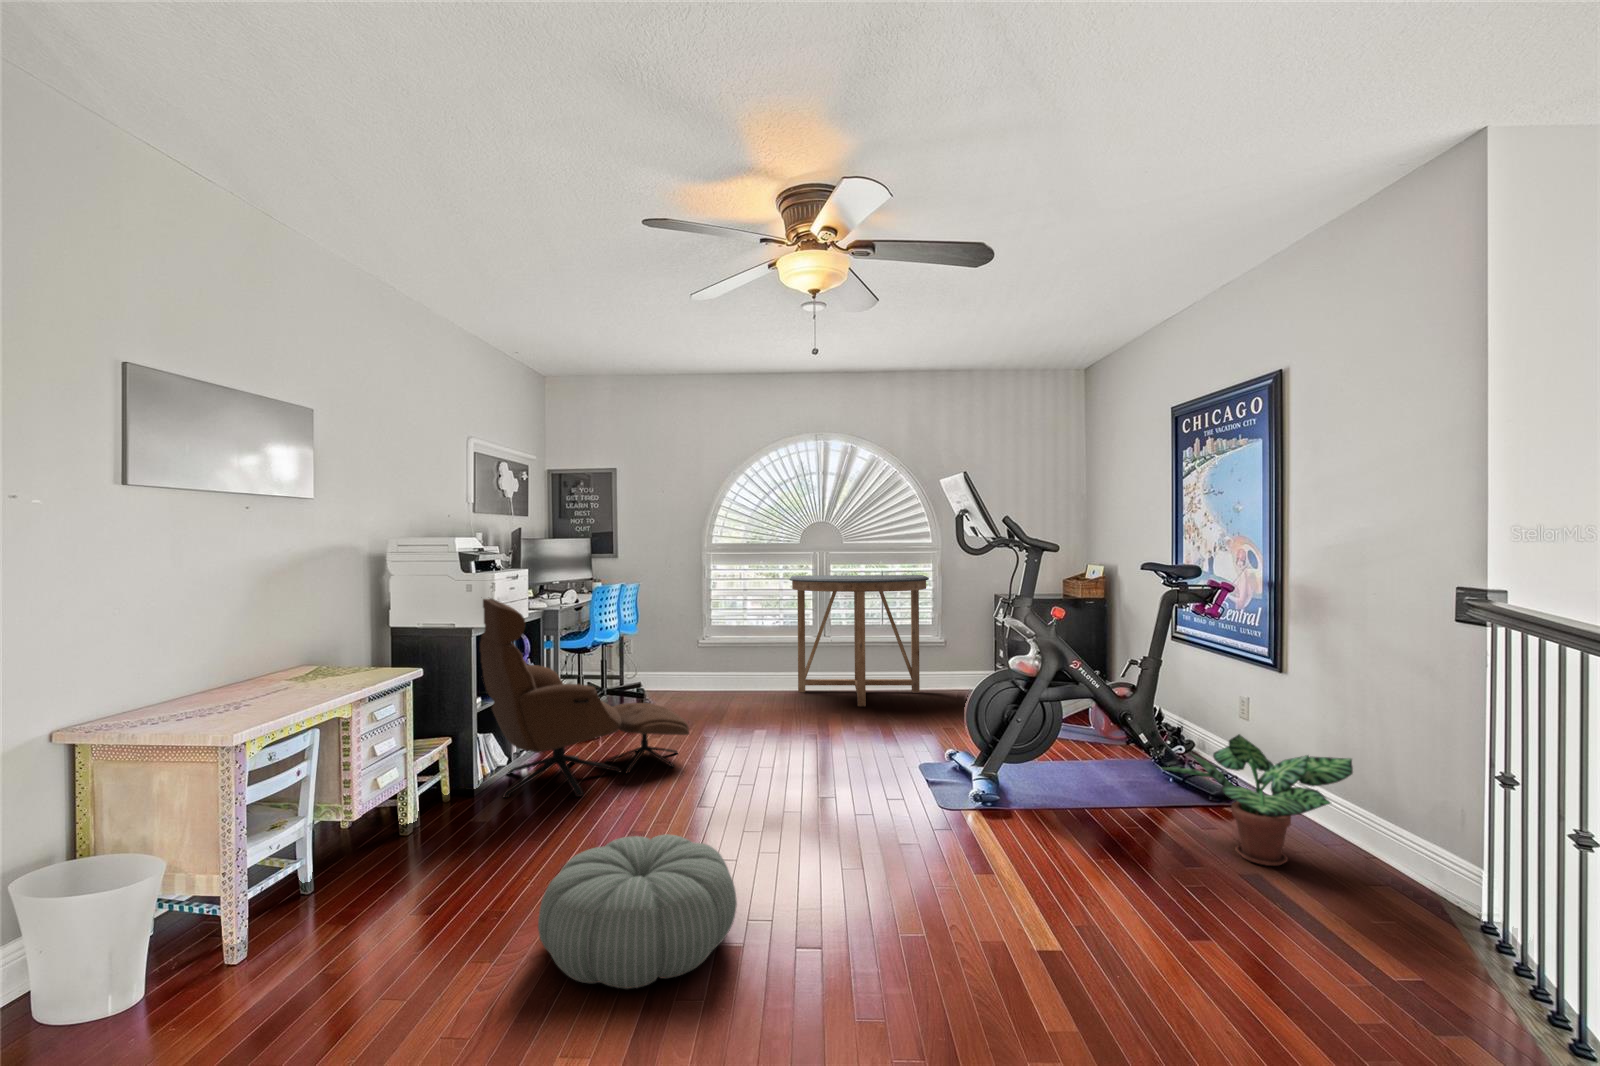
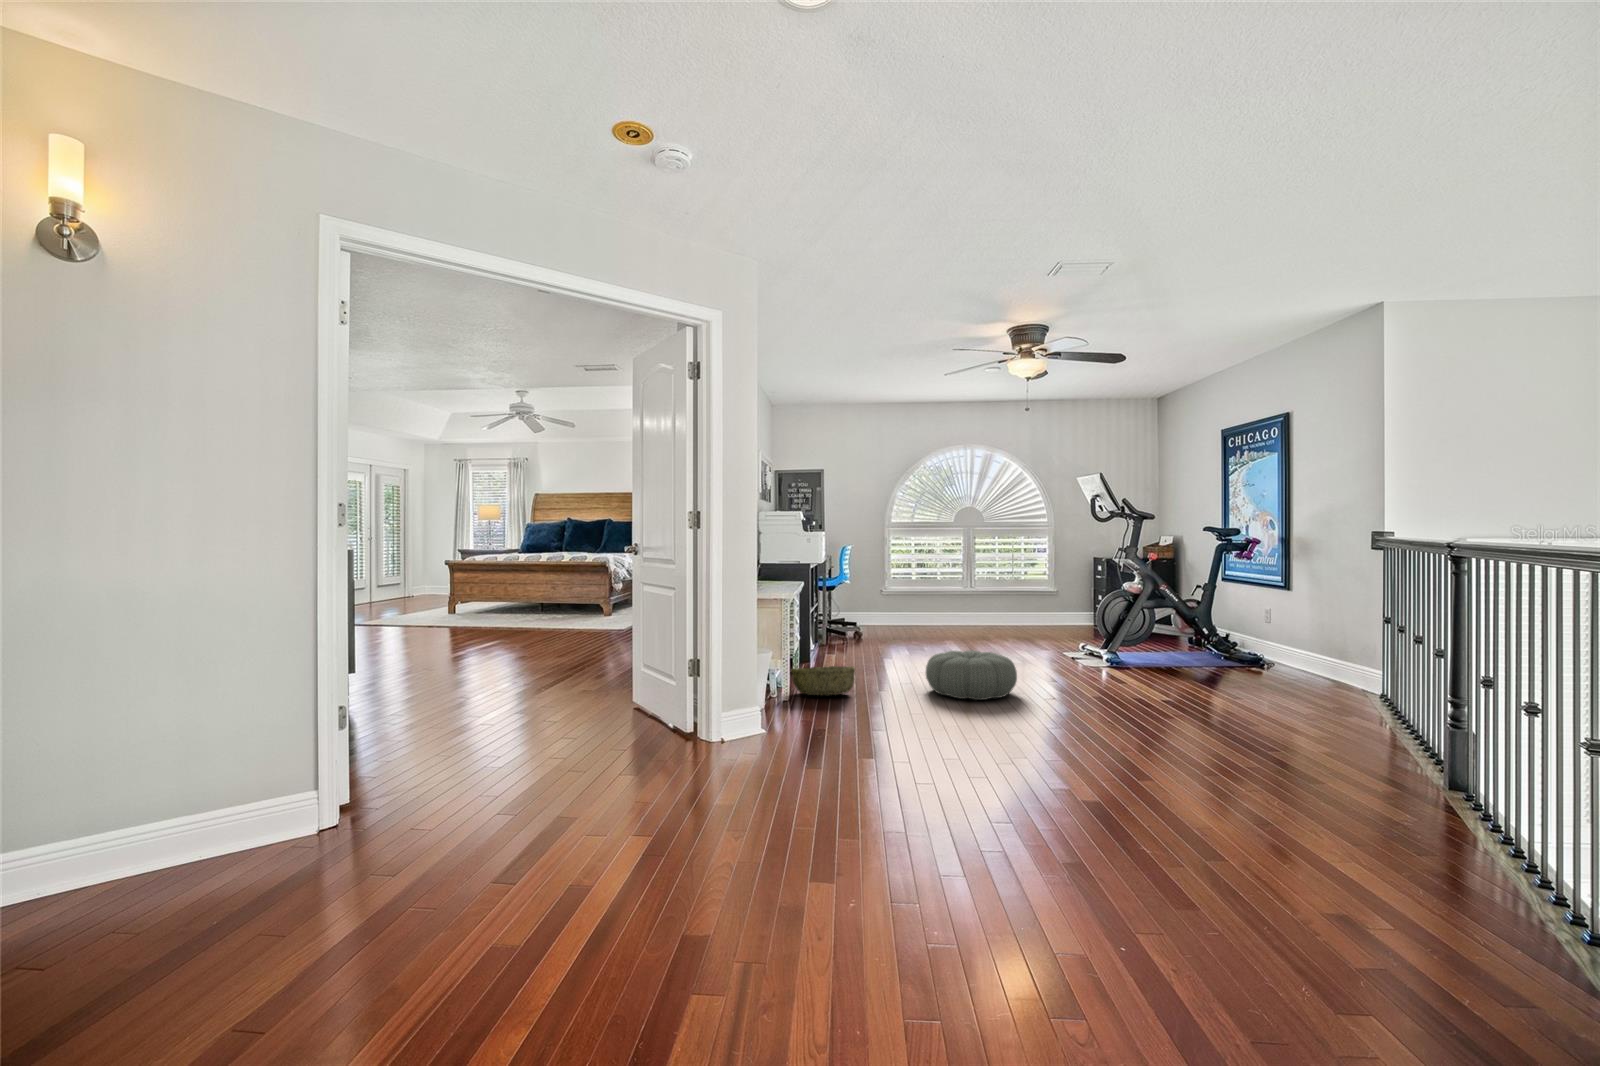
console table: present [789,575,929,706] -> none [947,544,1048,631]
lounge chair: present [480,598,689,798] -> none [802,545,921,659]
potted plant: present [1160,734,1353,866] -> none [1212,612,1324,681]
woven basket: none [206,887,390,979] -> present [791,666,855,695]

